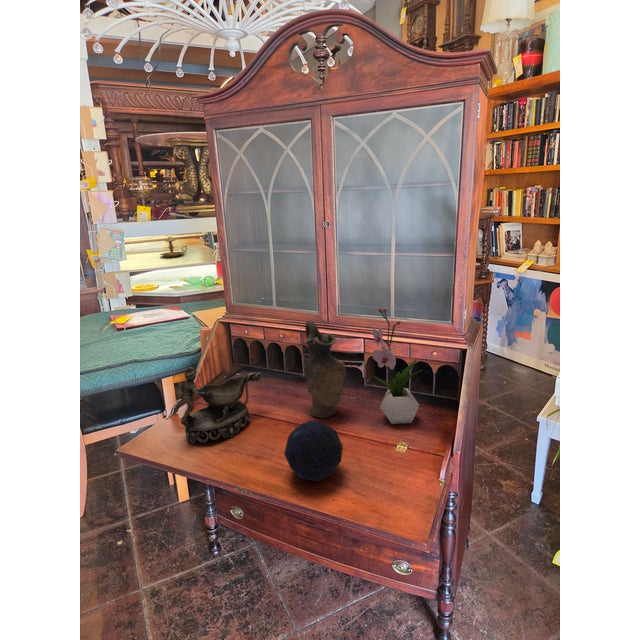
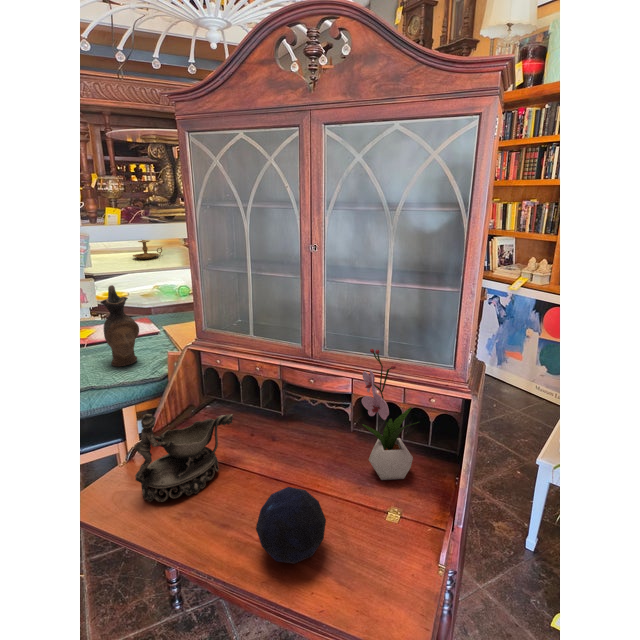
ceramic pitcher: present [305,320,346,418] -> present [100,285,139,366]

